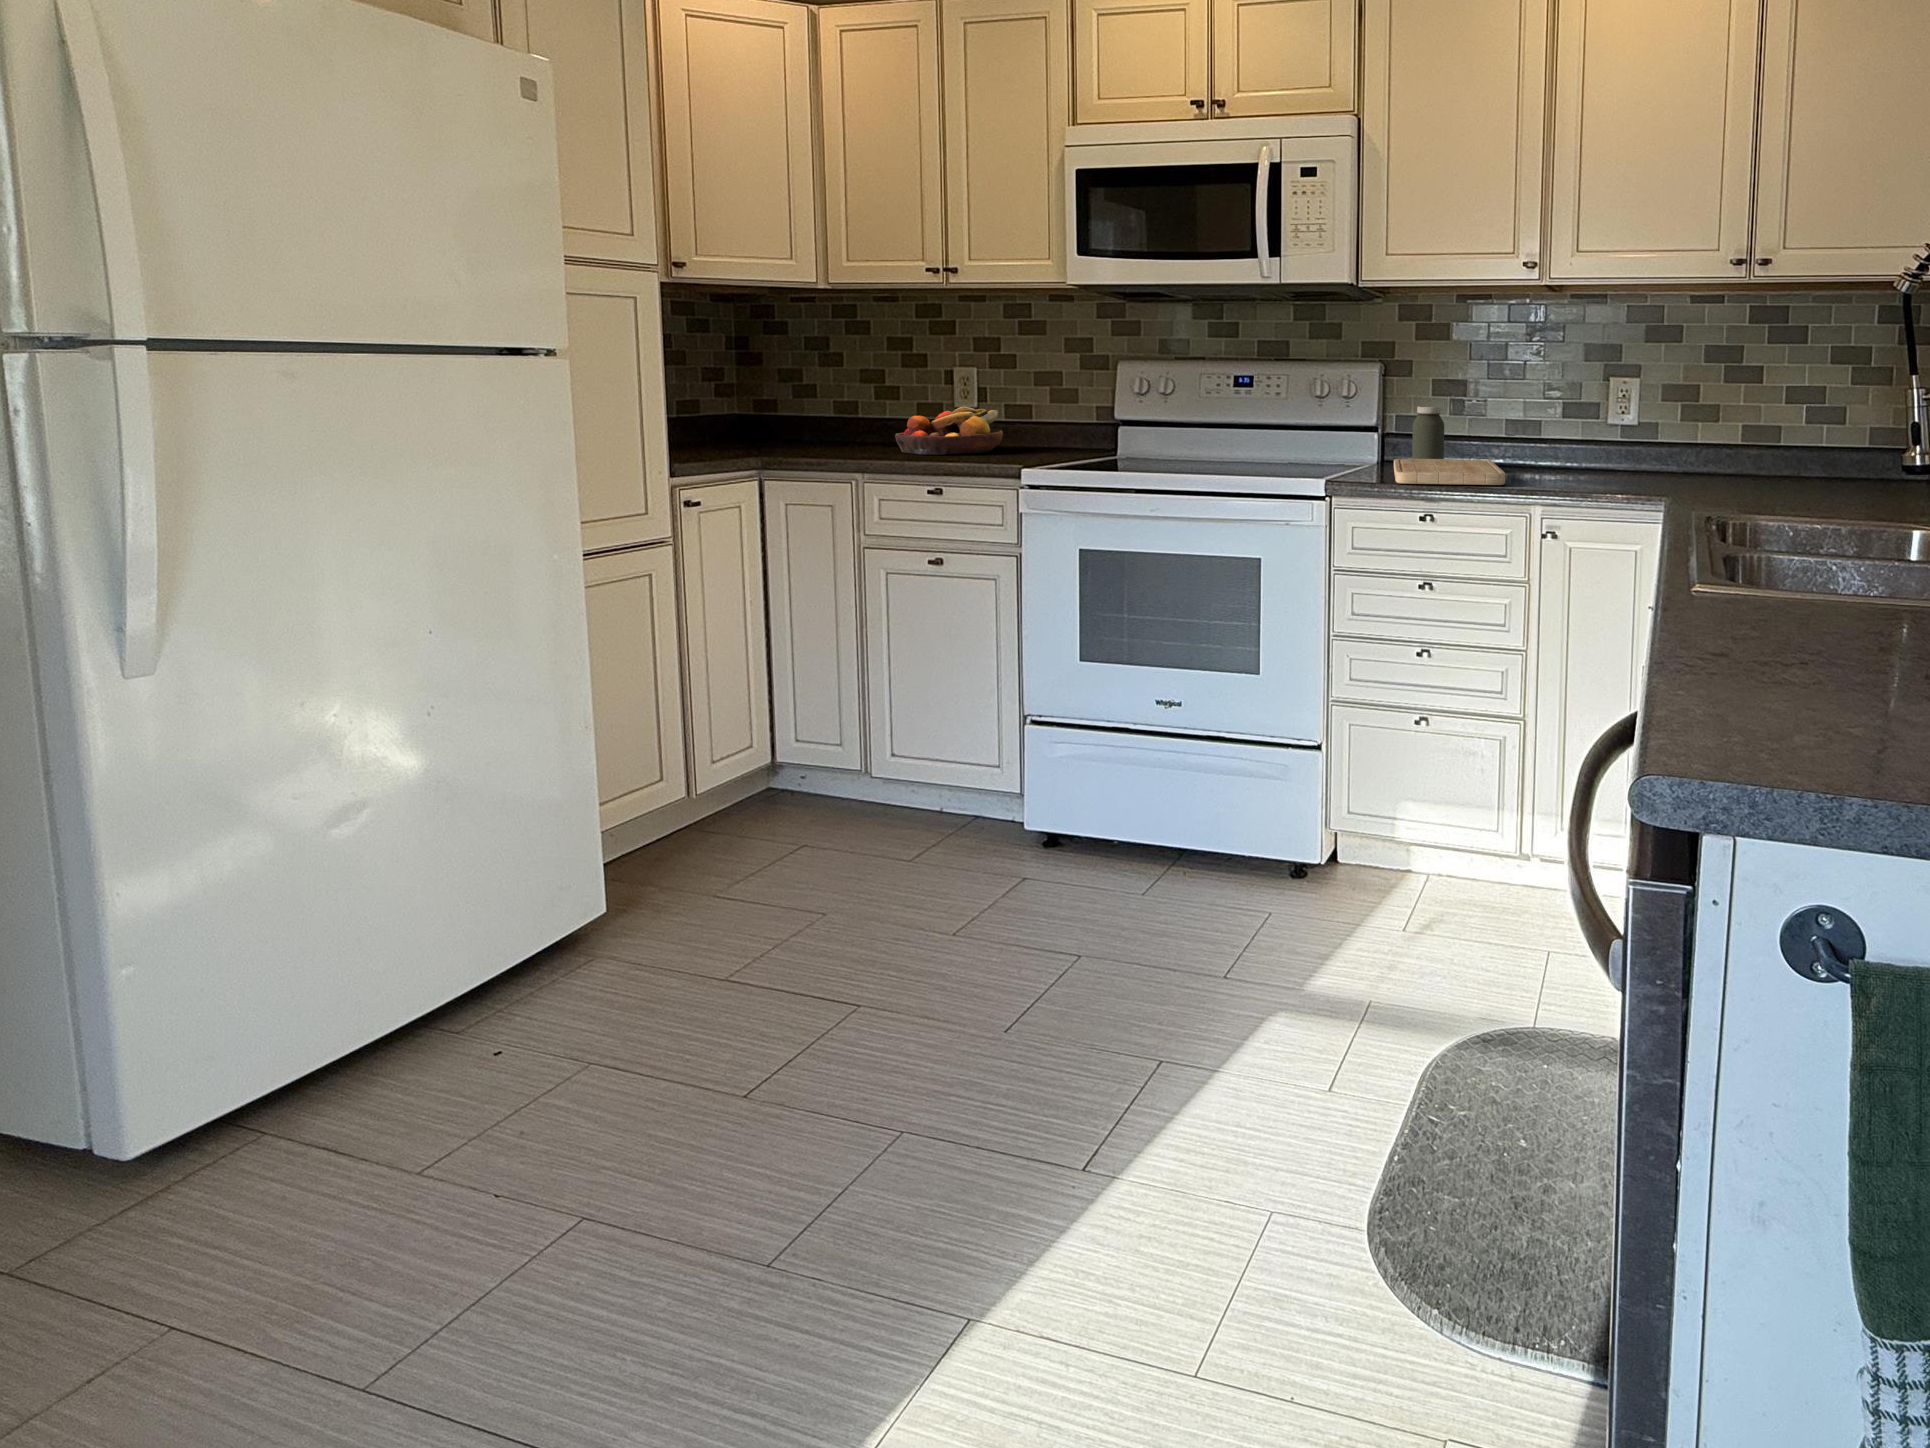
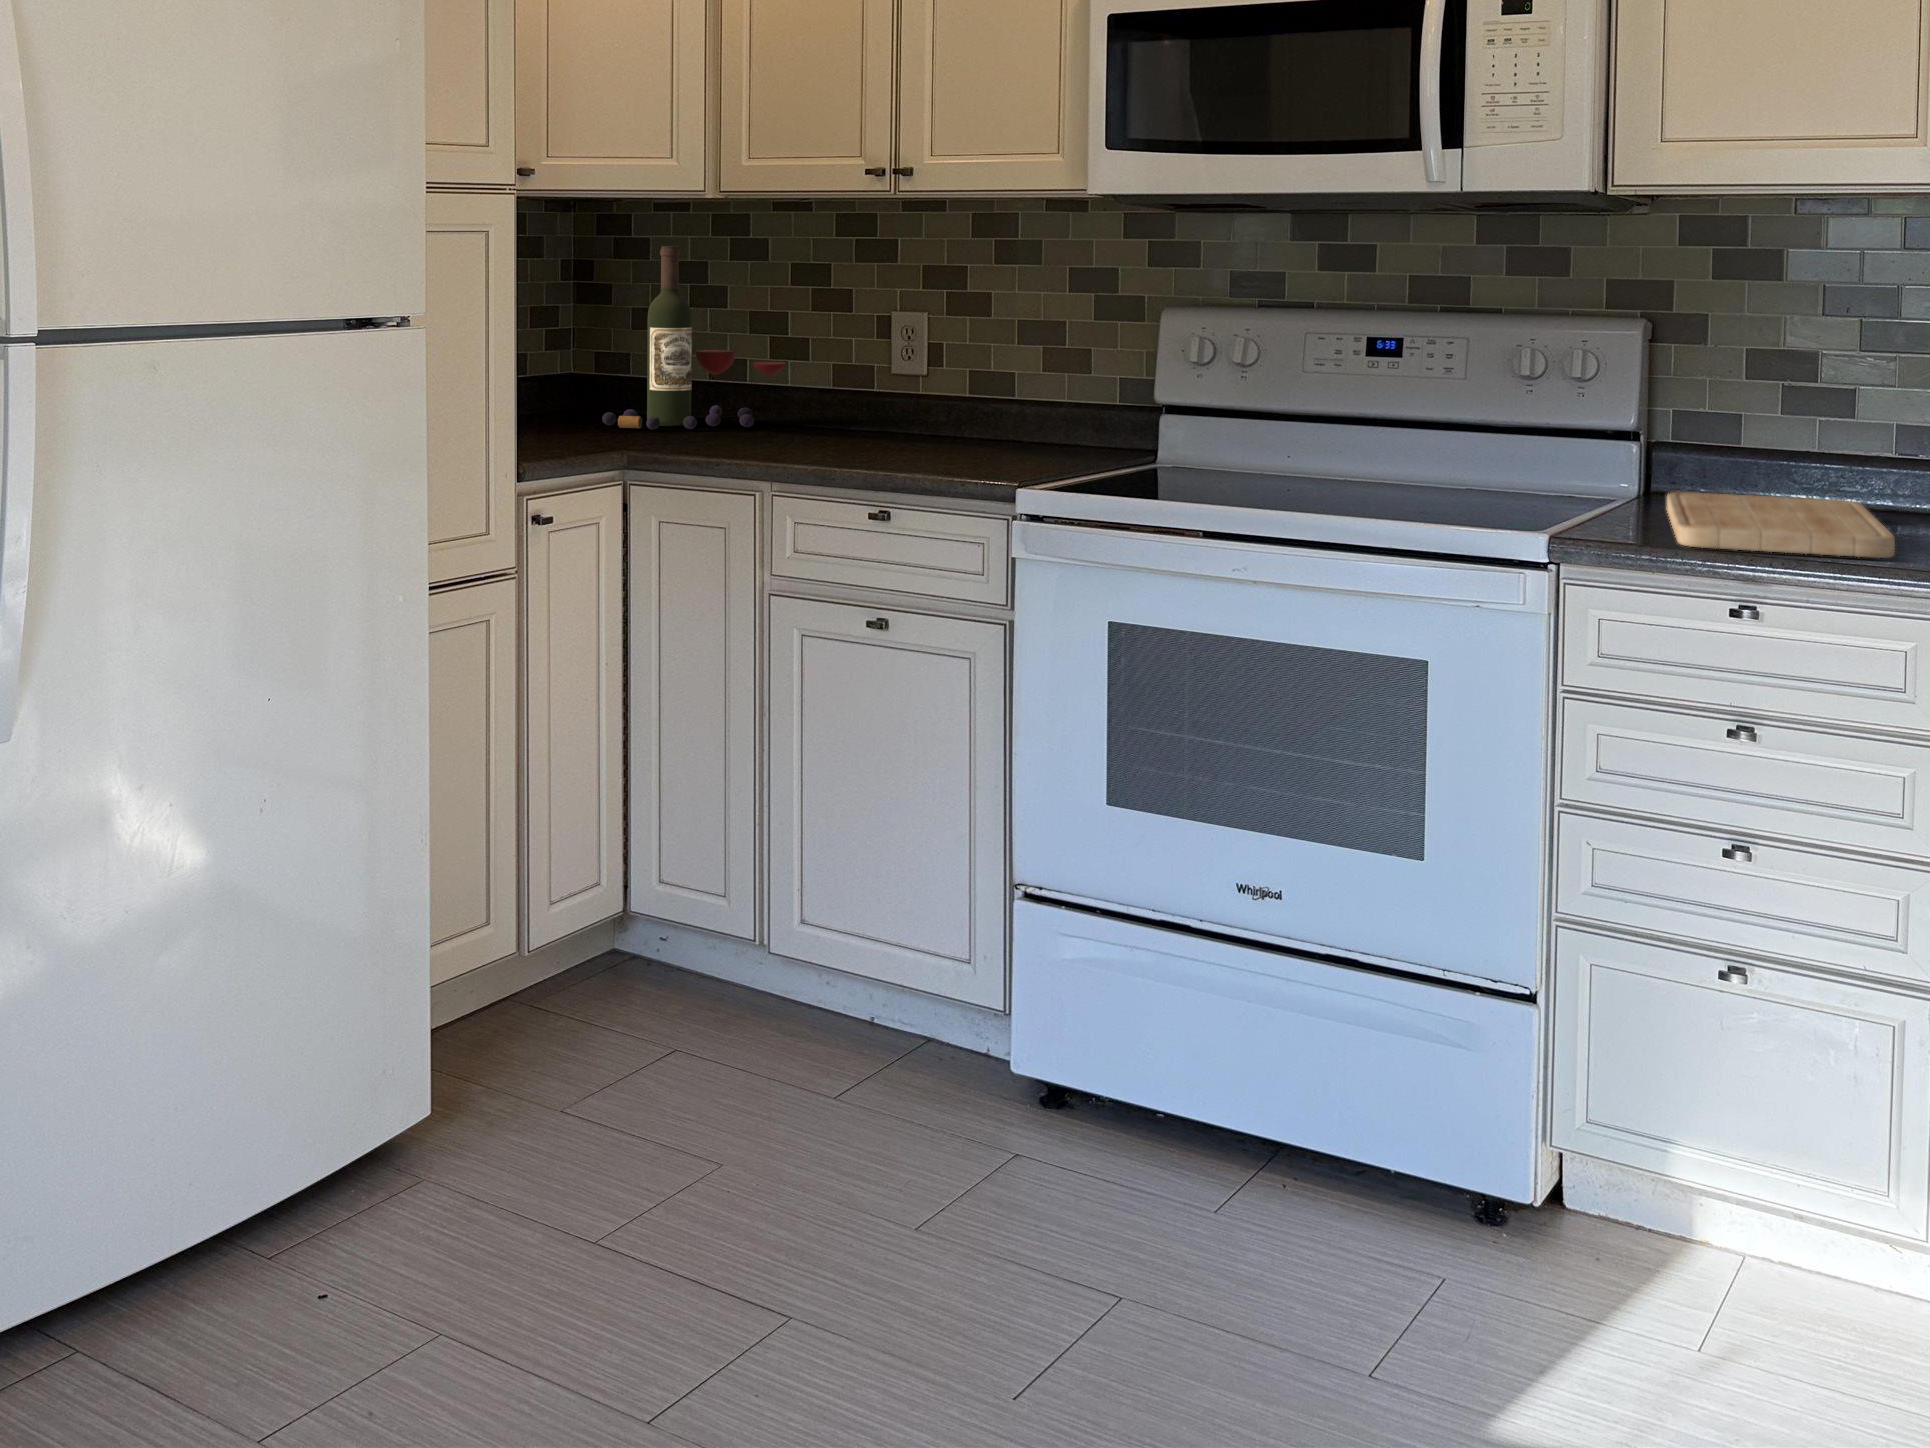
wine bottle: none [749,324,883,446] -> present [602,246,786,429]
jar: present [1412,406,1444,459] -> none [1700,398,1763,504]
fruit bowl: present [895,407,1003,454] -> none [816,378,977,453]

